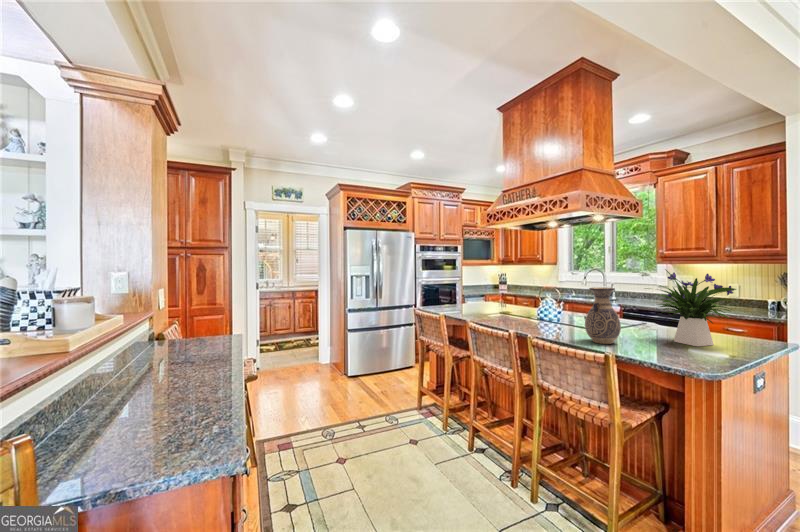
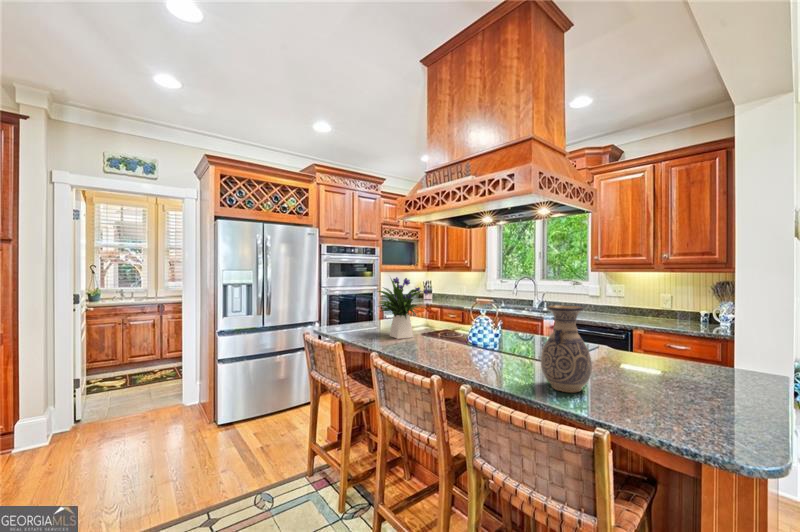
flower arrangement: present [647,270,736,346] -> present [378,277,428,339]

